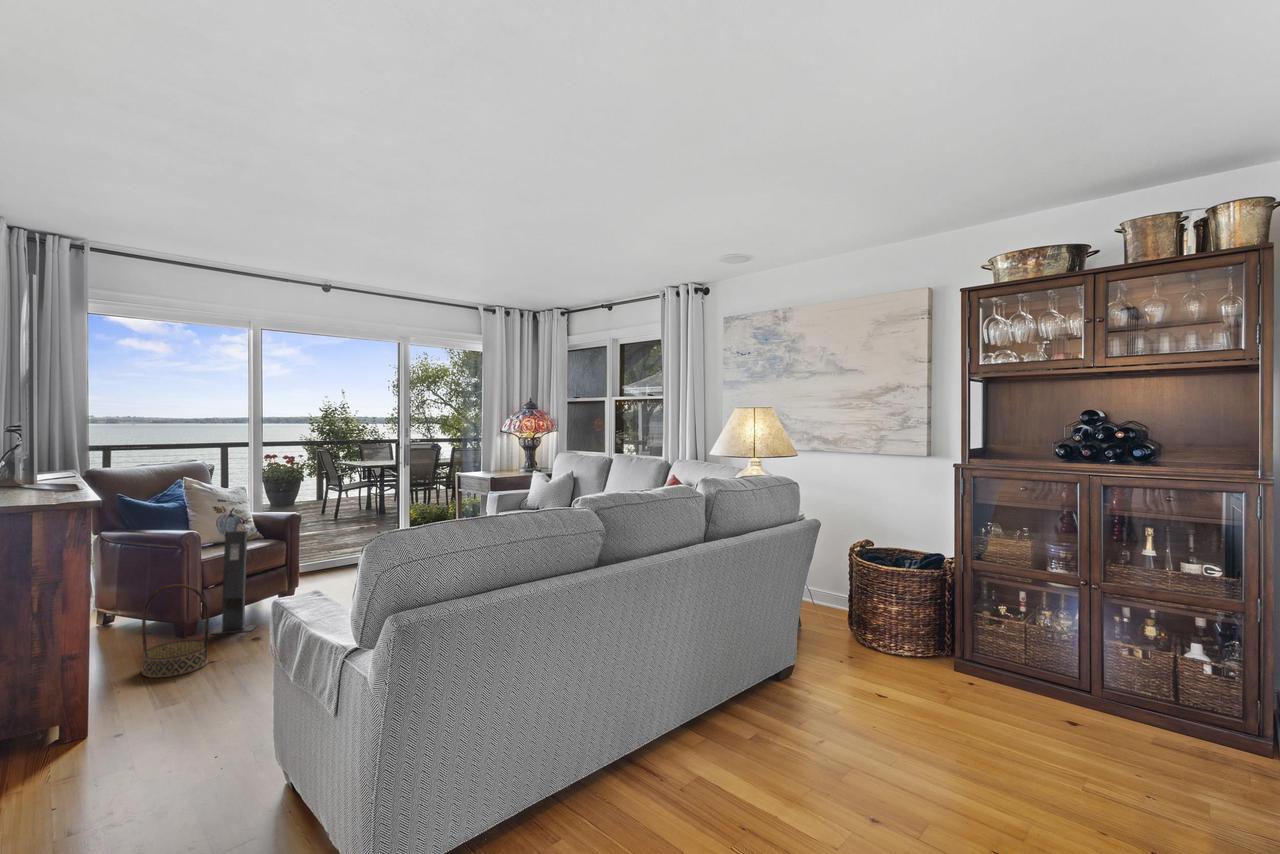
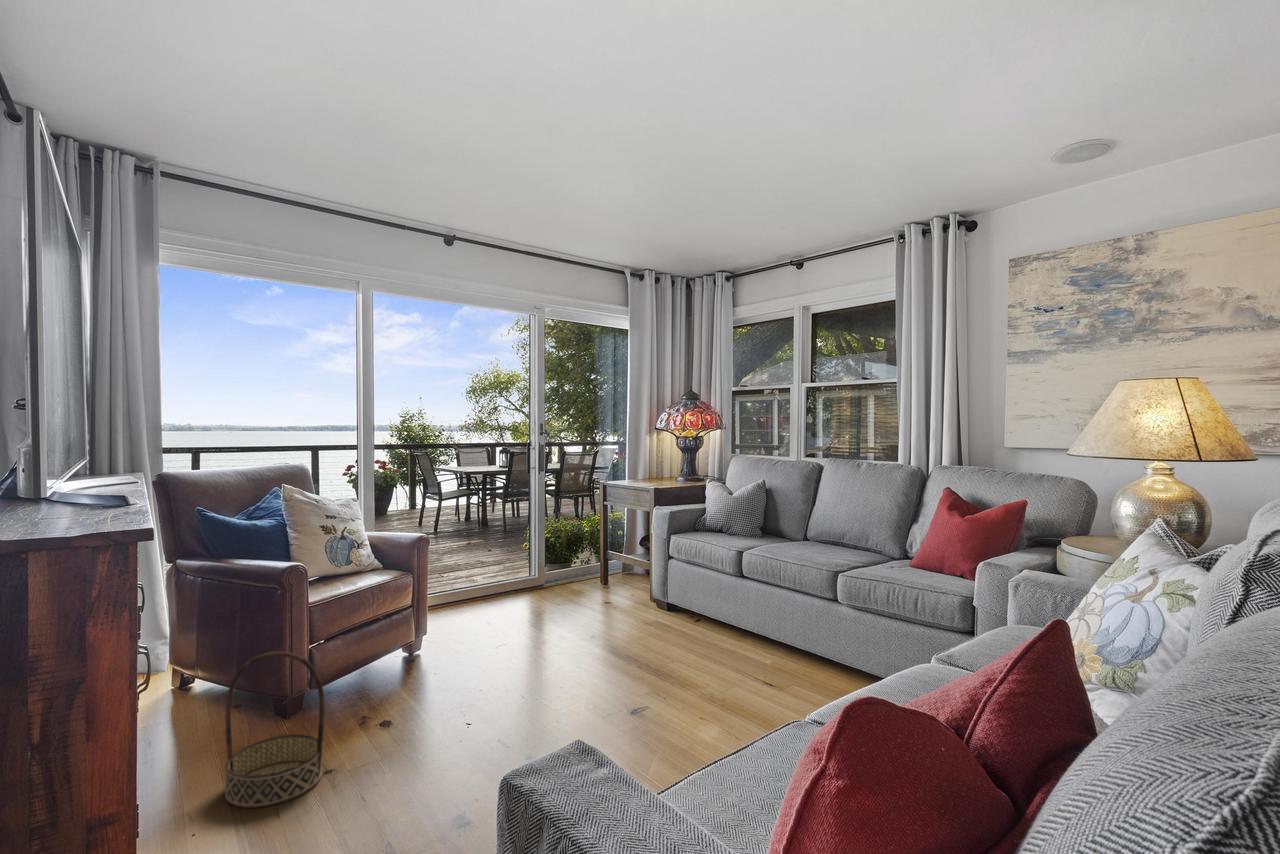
speaker: present [212,531,256,634] -> none [320,561,381,713]

